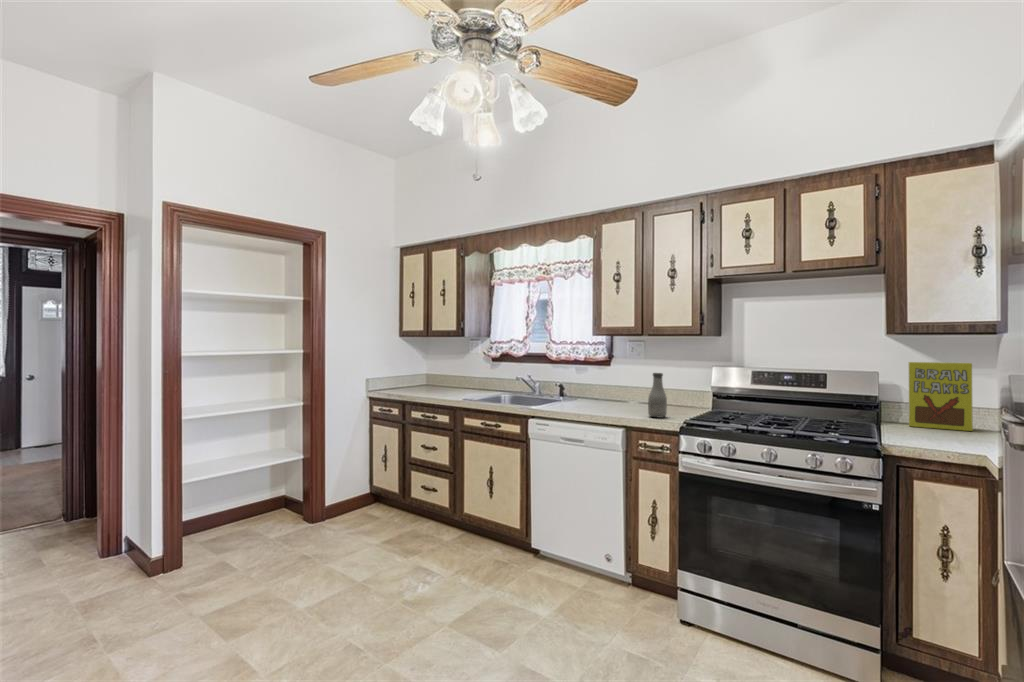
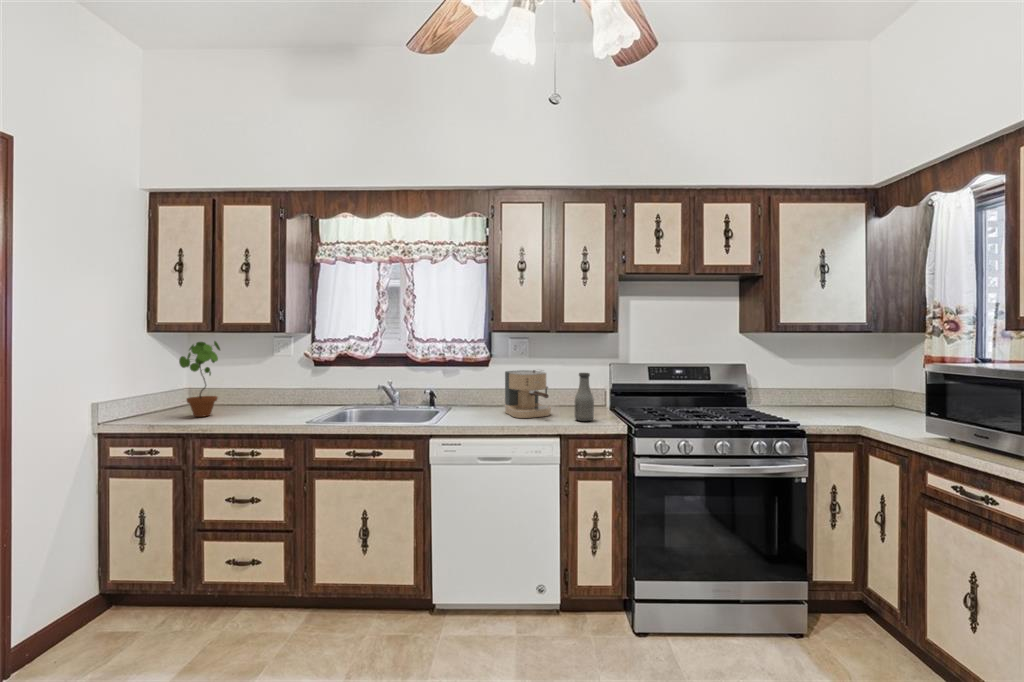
potted plant: none [406,343,429,393] -> present [179,341,220,417]
cereal box: present [909,362,973,431] -> none [753,355,797,406]
coffee maker: none [603,369,642,412] -> present [505,370,551,418]

